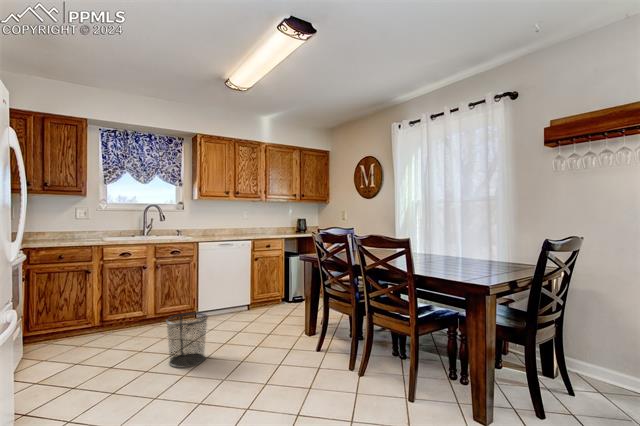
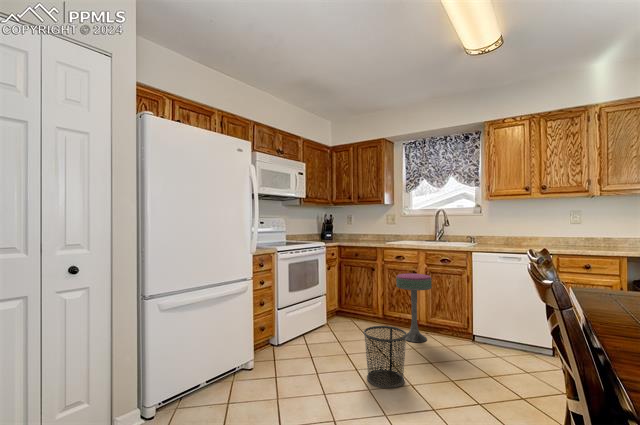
bar stool: none [134,268,171,335] -> present [396,273,432,342]

